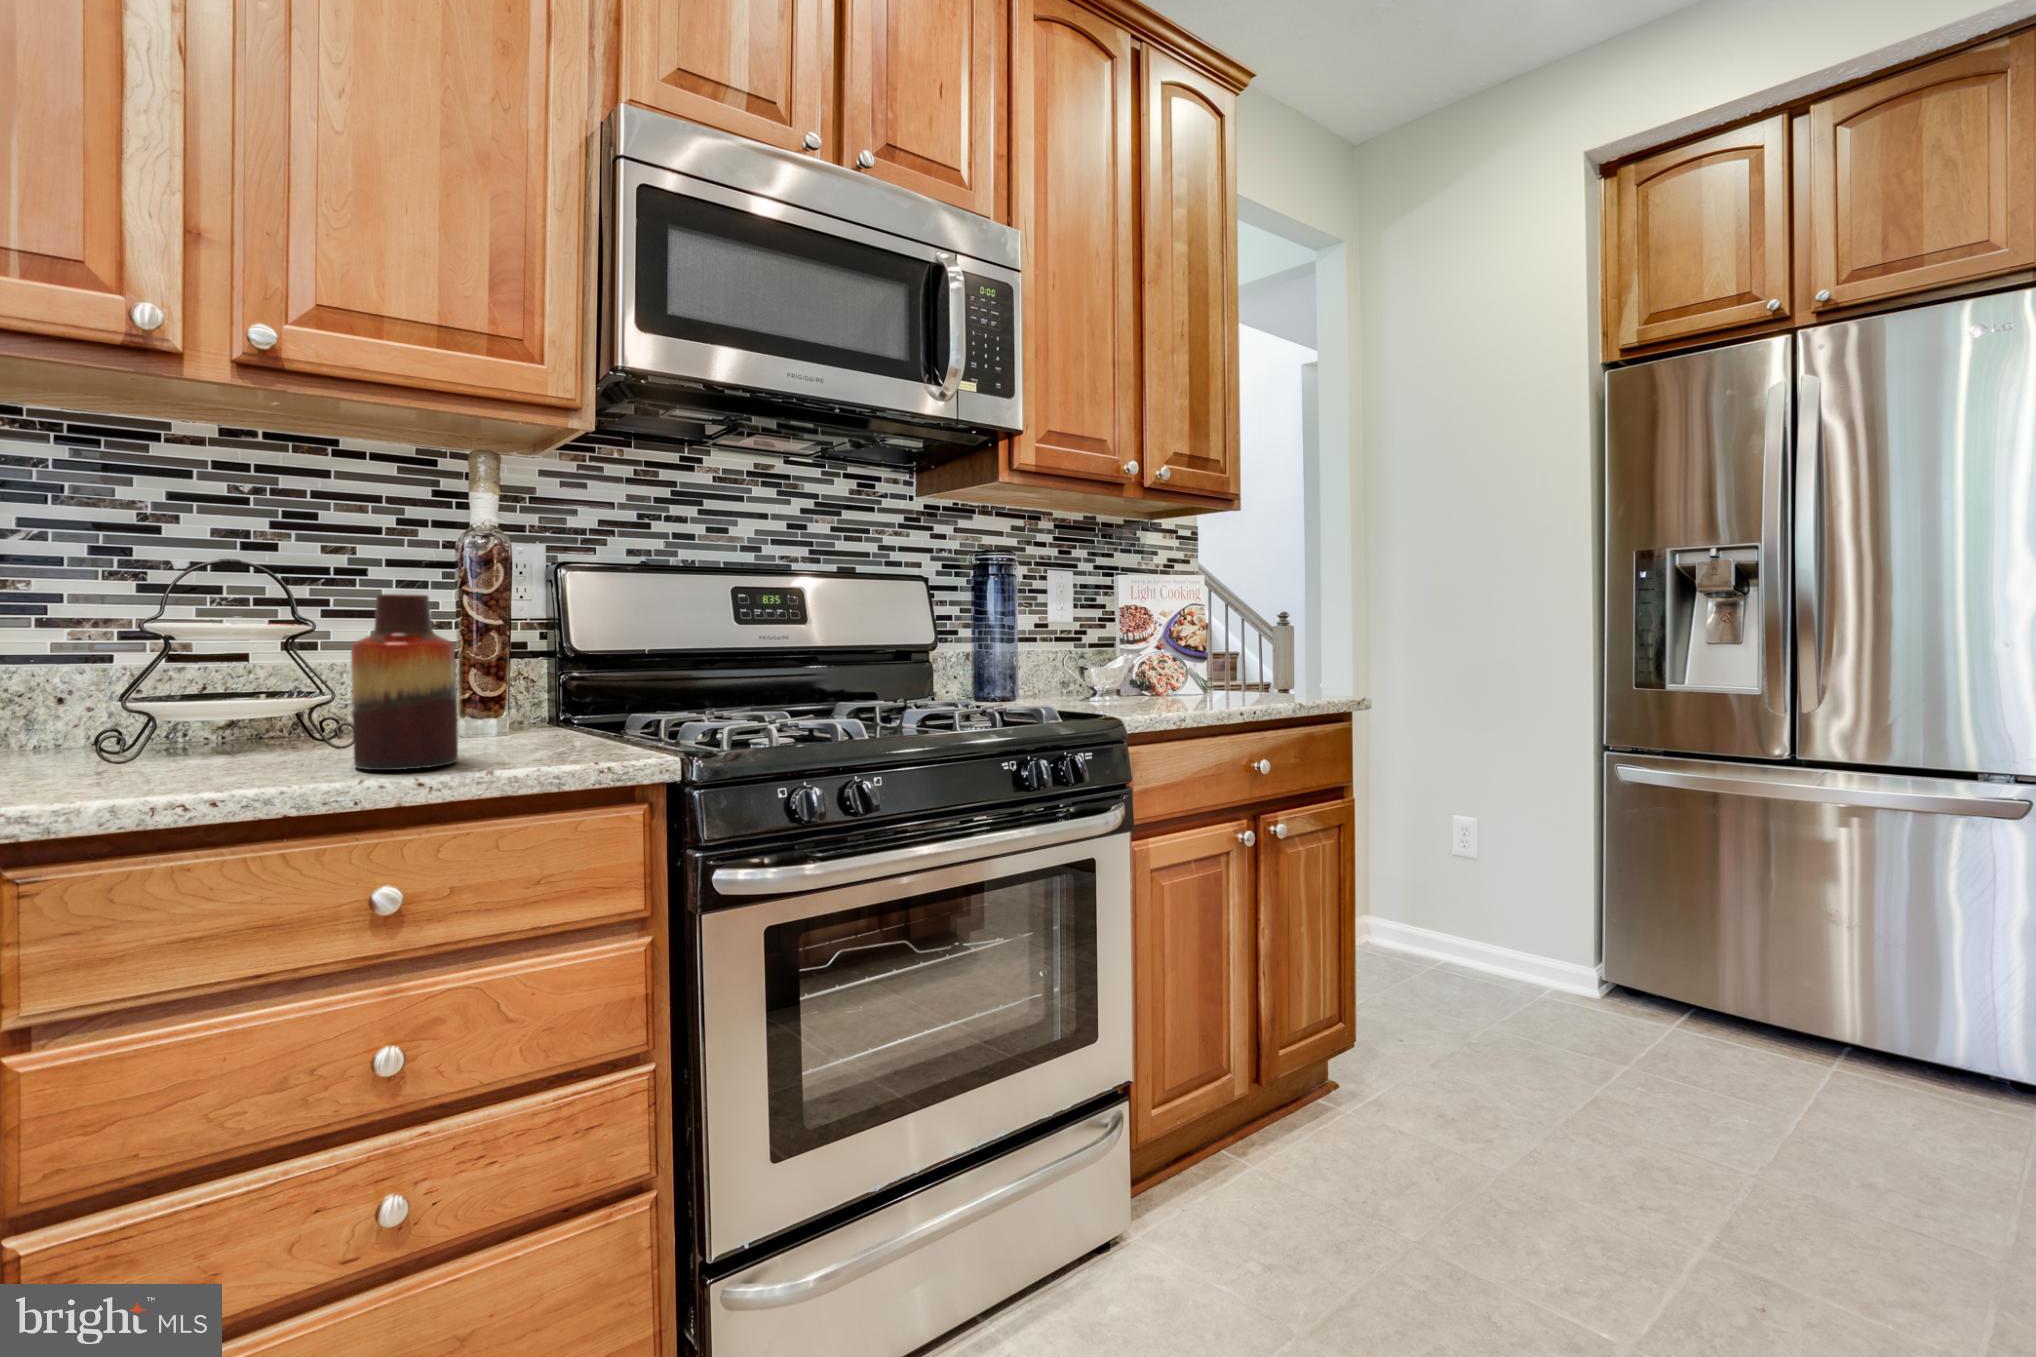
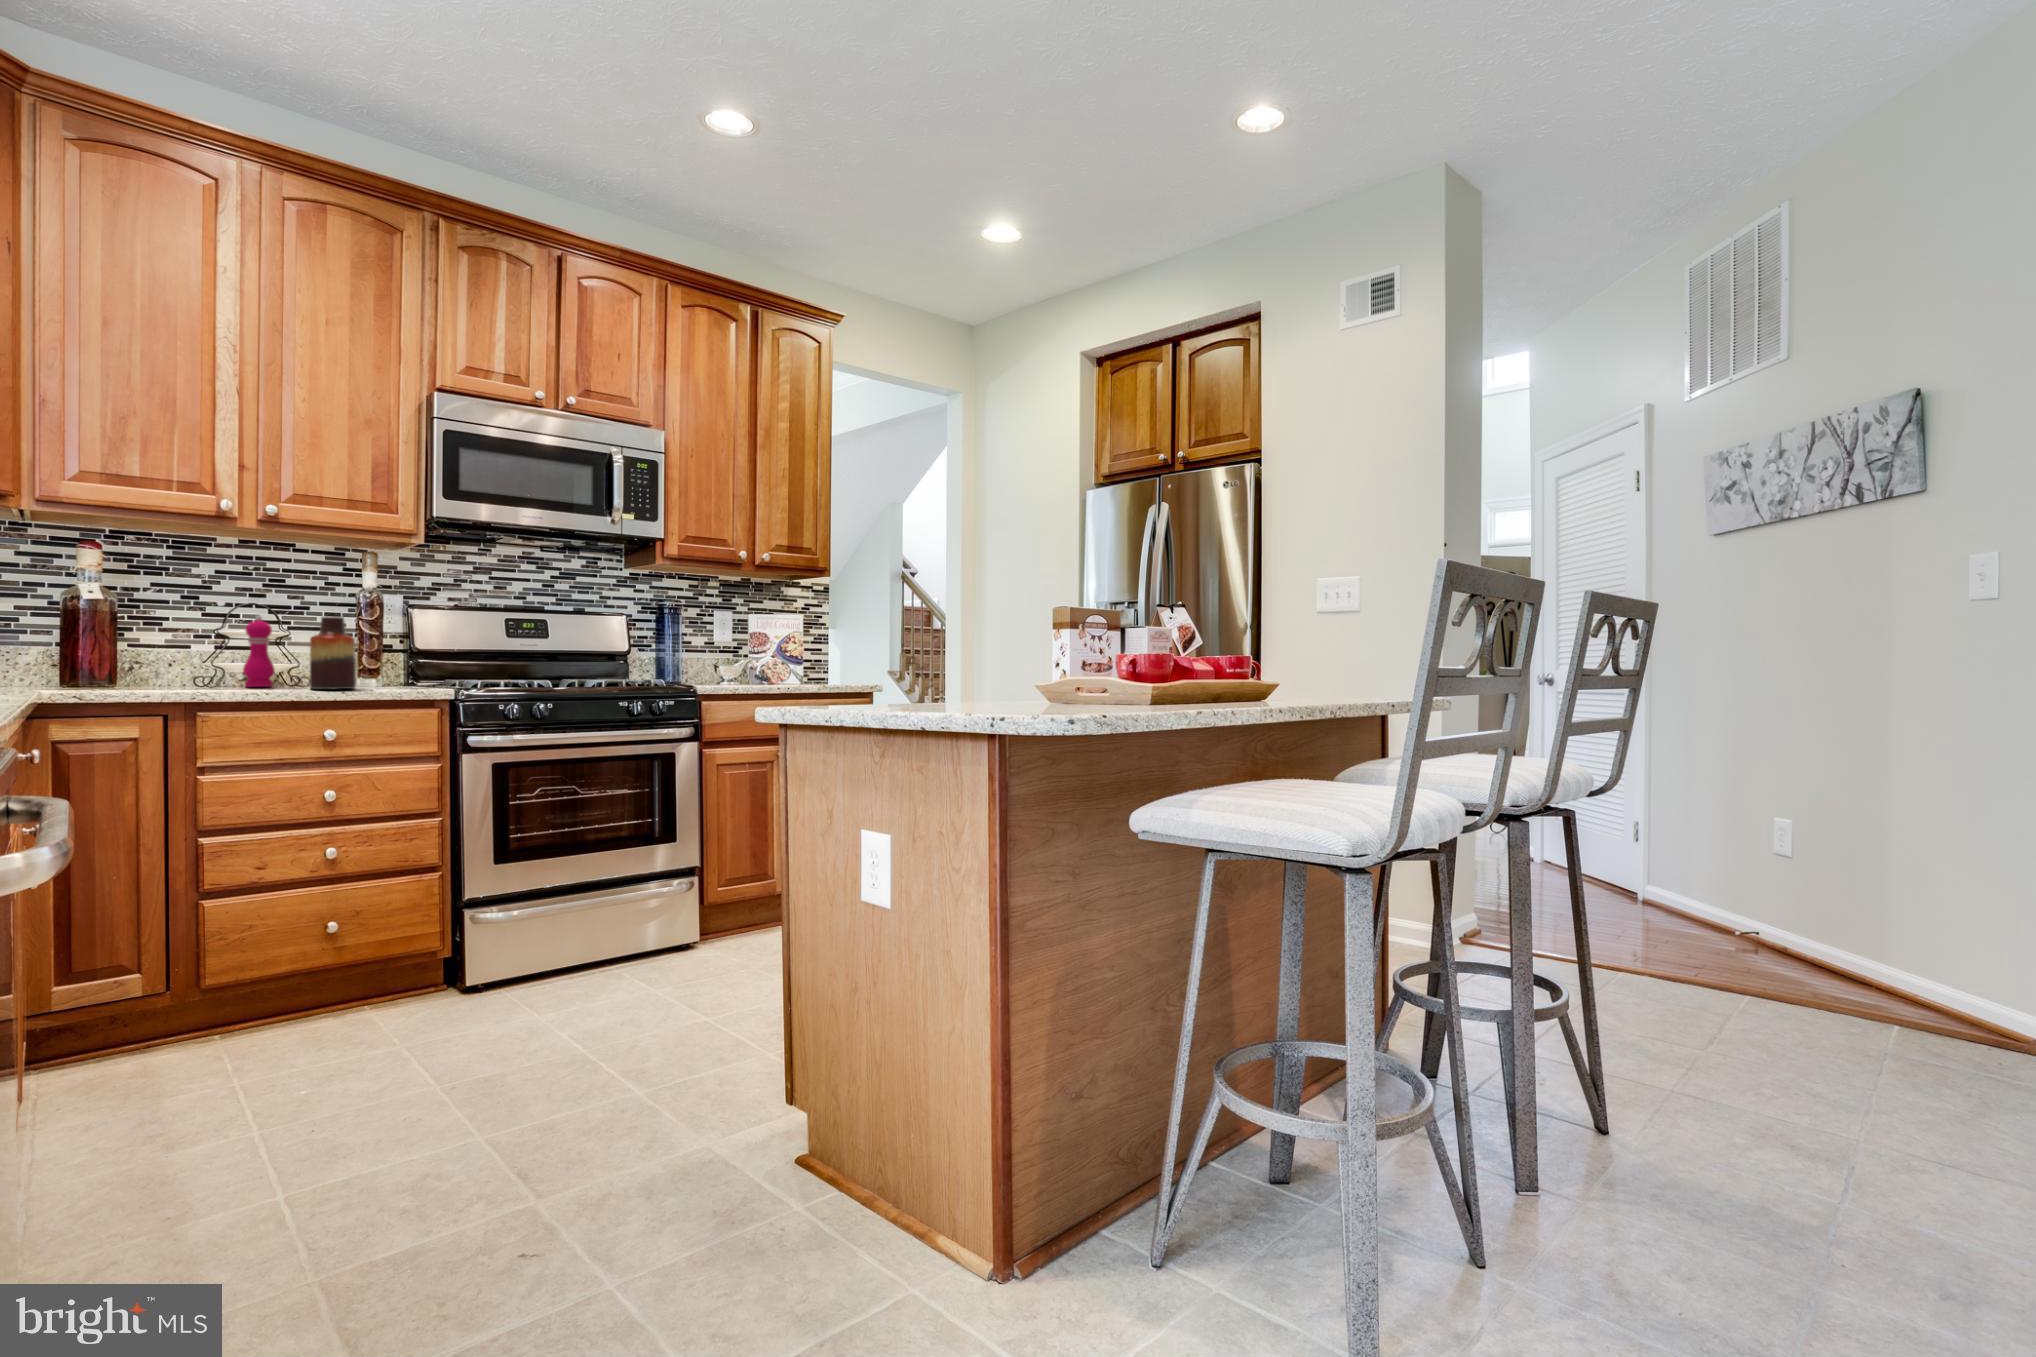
pepper mill: none [200,591,277,764] -> present [243,615,275,687]

